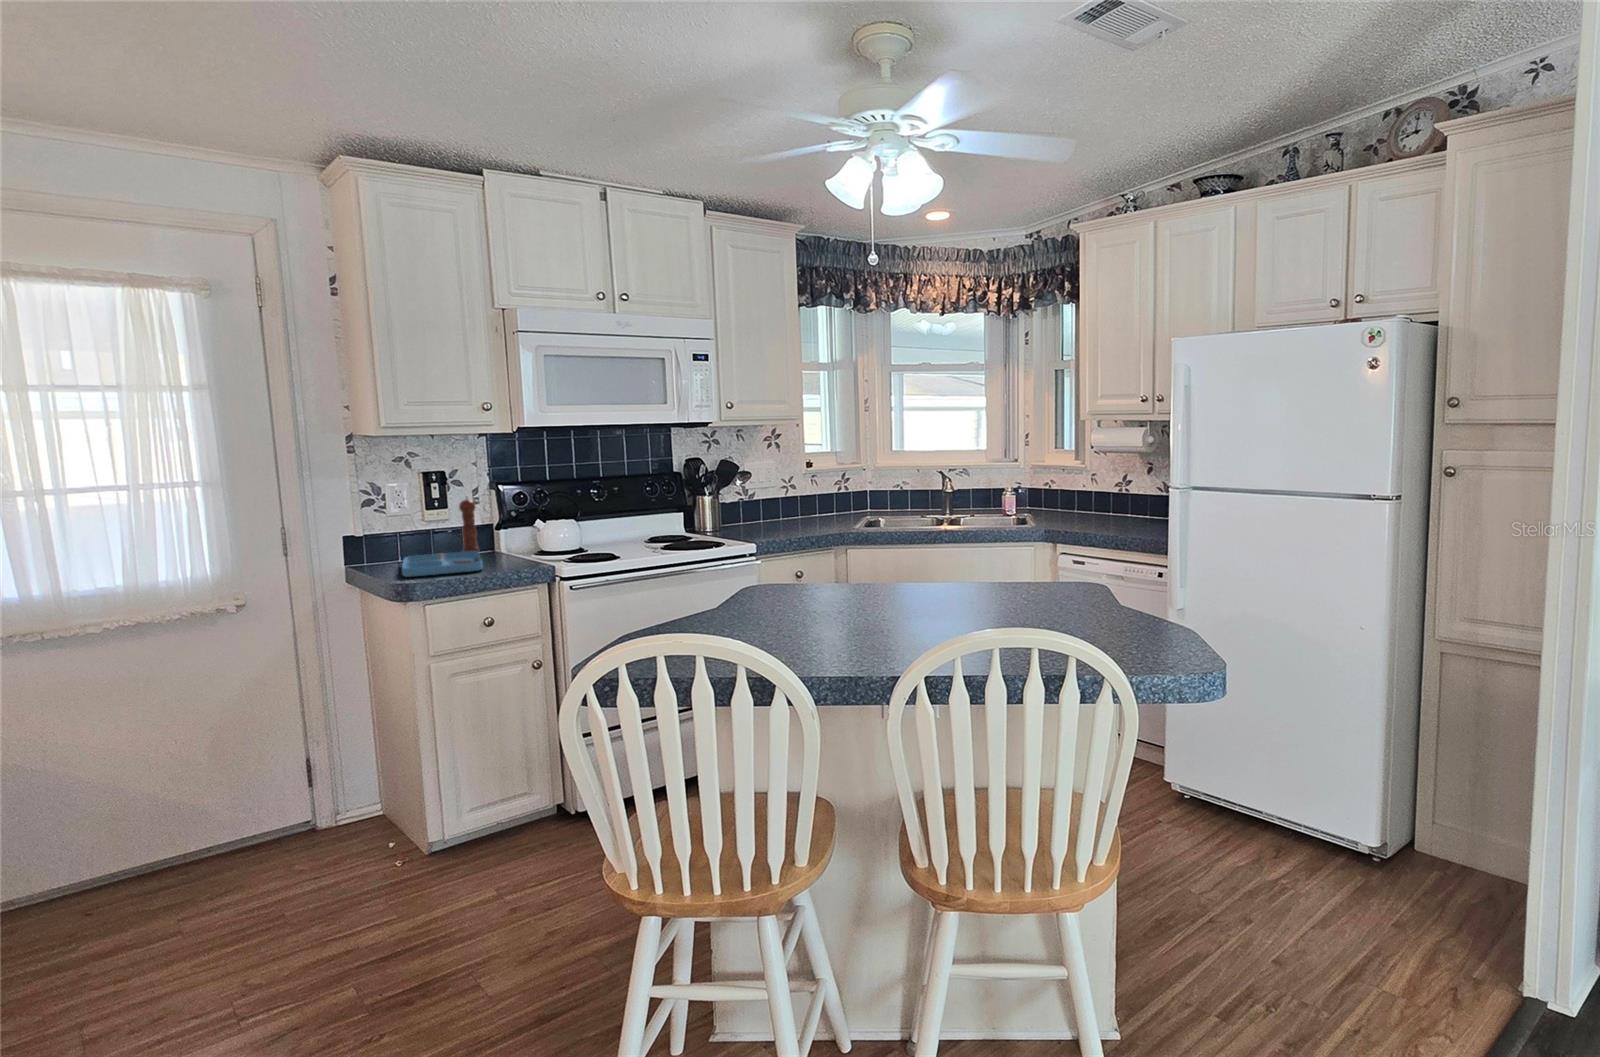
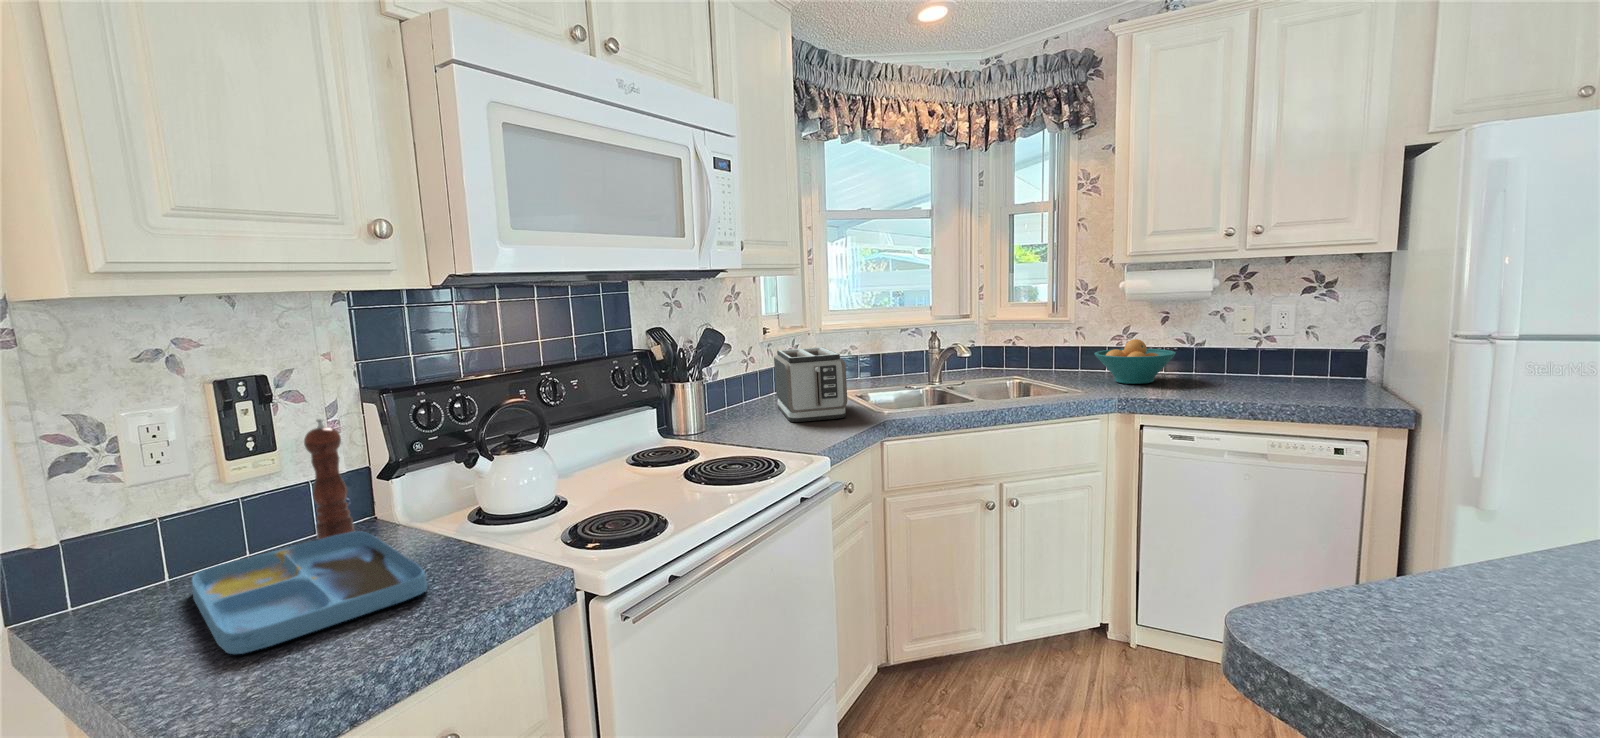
toaster: none [773,480,831,532] -> present [774,347,847,422]
fruit bowl: none [1068,487,1138,527] -> present [1094,339,1176,384]

